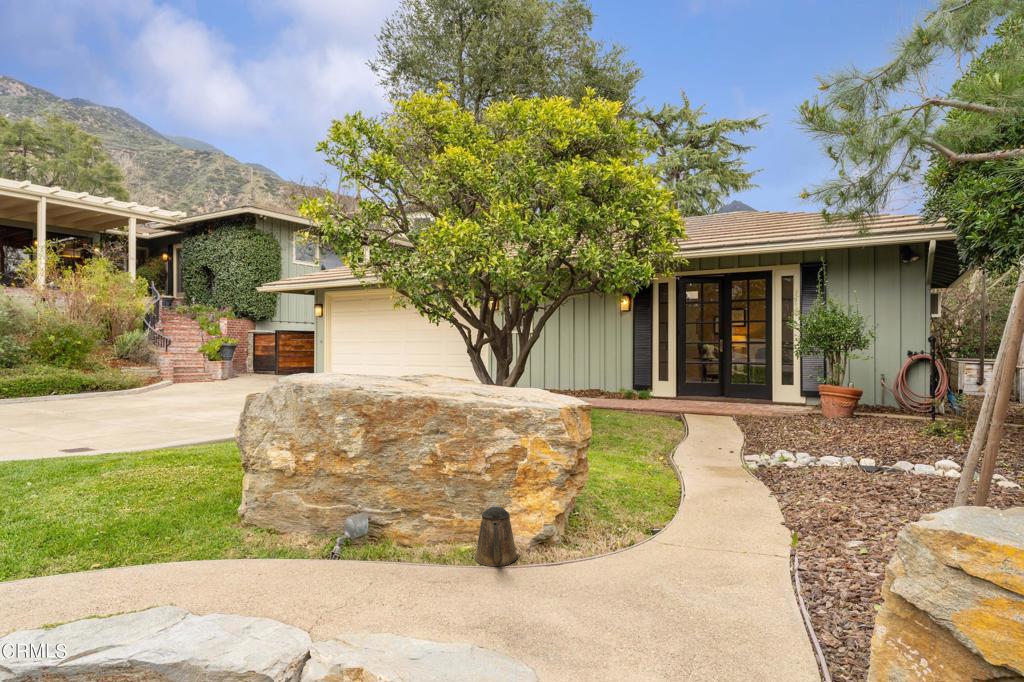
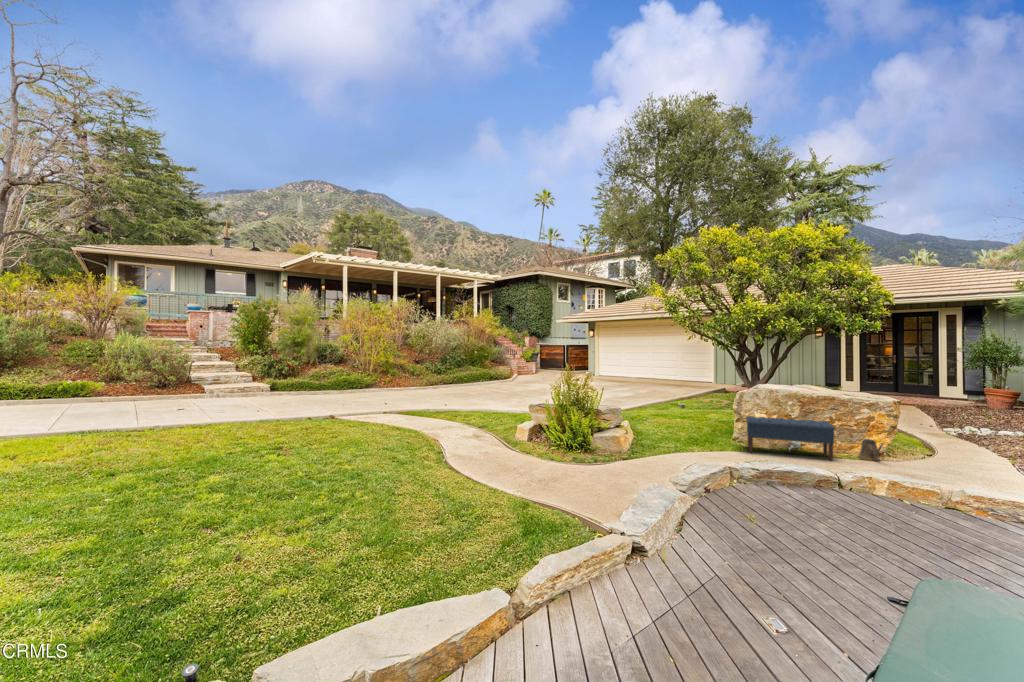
bench: none [211,456,422,573] -> present [746,417,835,460]

